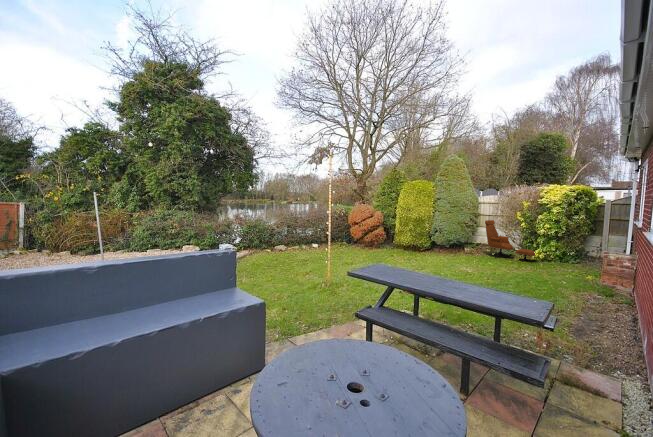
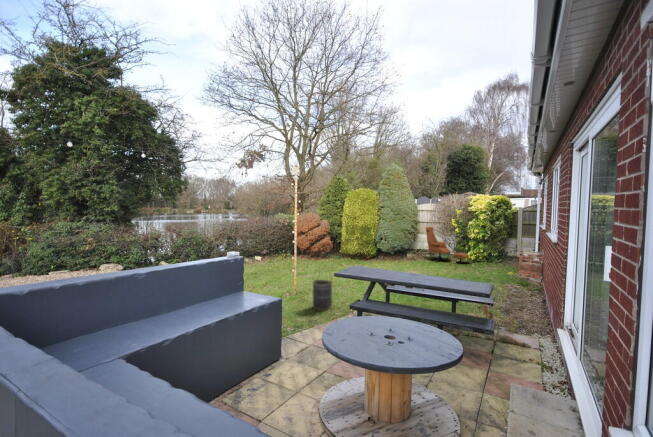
basket: none [338,263,359,306] -> present [313,280,332,310]

